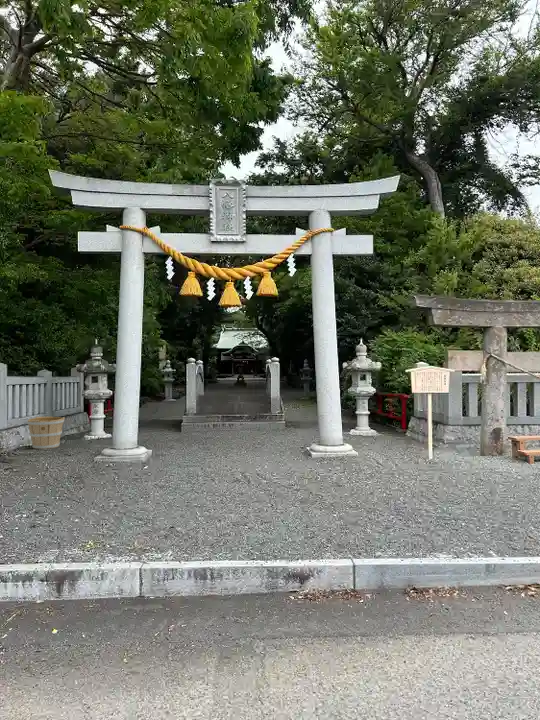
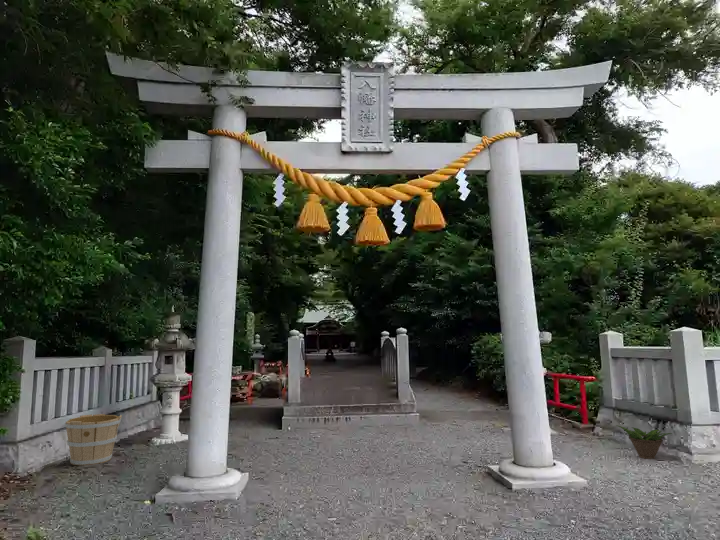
decorative plant: none [404,426,436,448] -> present [617,425,672,459]

